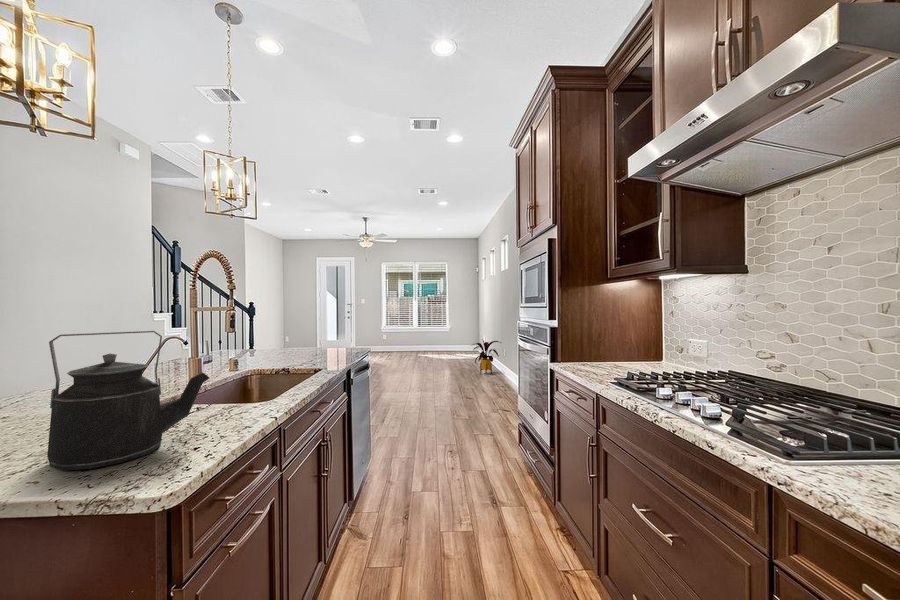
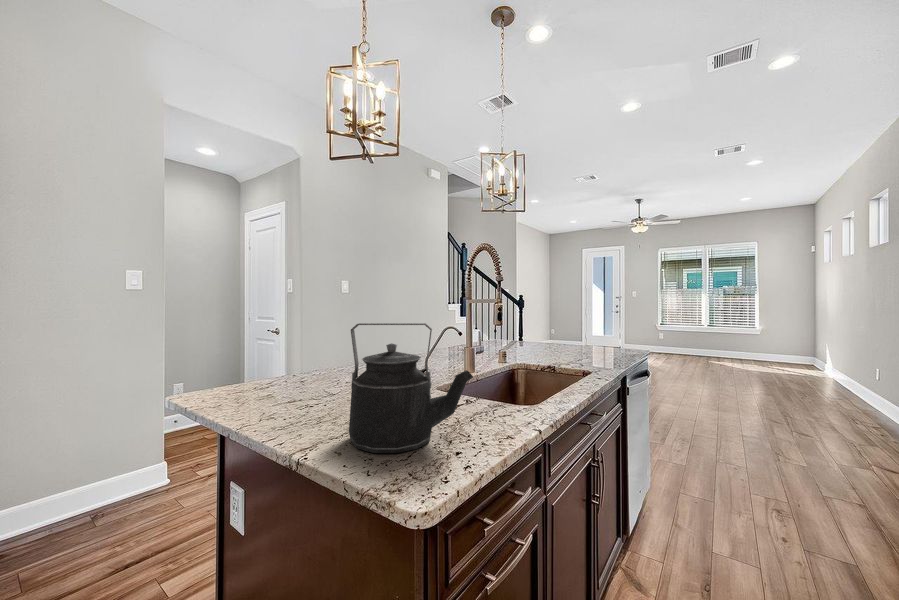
house plant: present [474,341,501,375] -> none [794,349,865,401]

